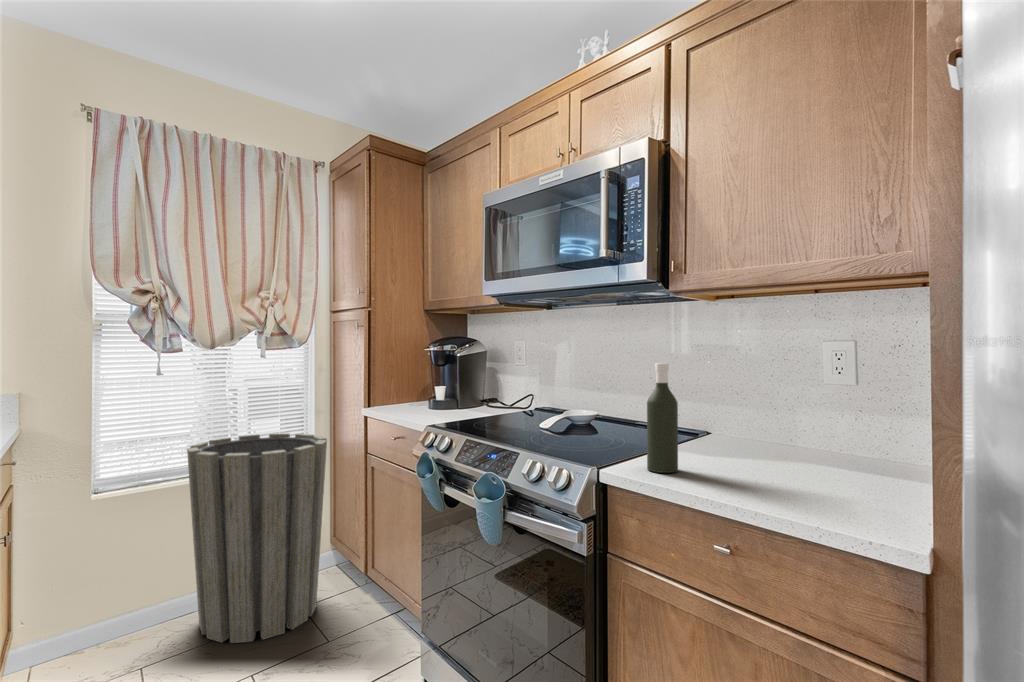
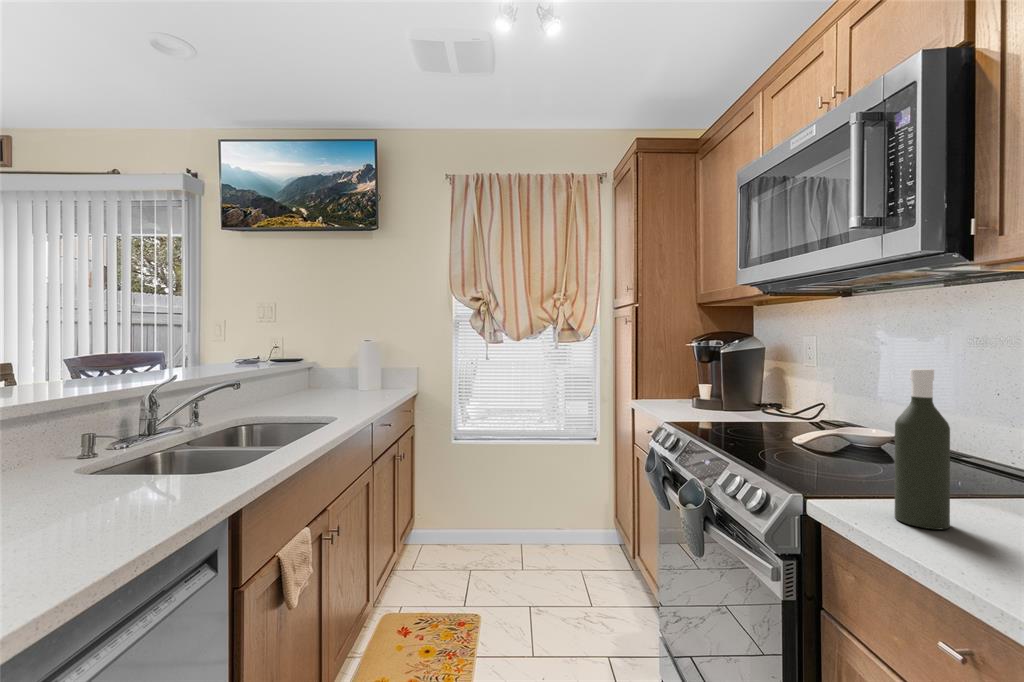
trash can: present [187,433,327,643] -> none [494,414,601,587]

